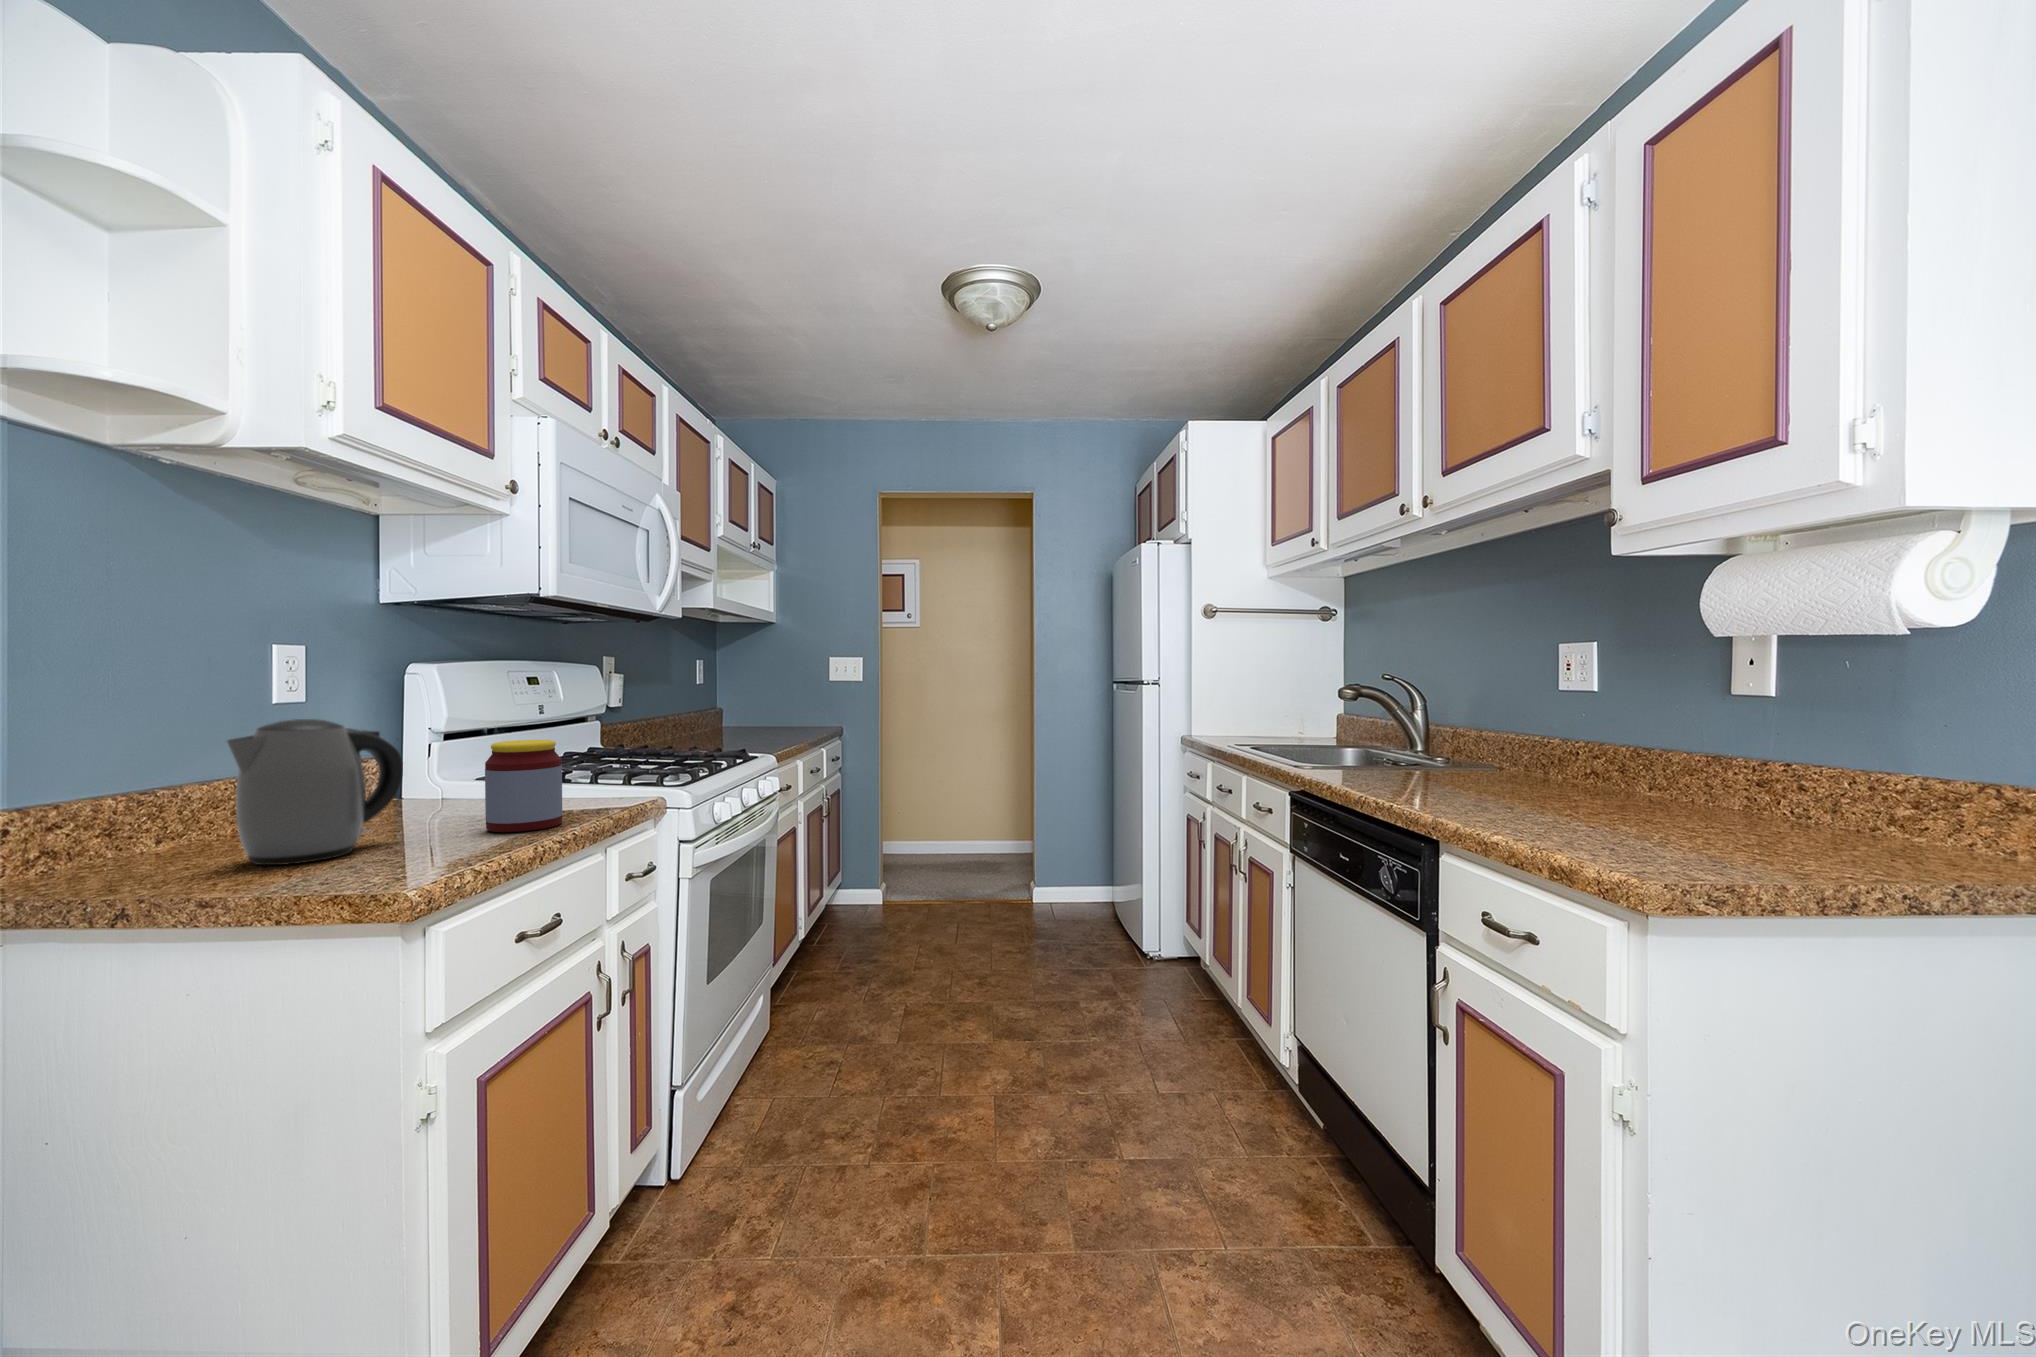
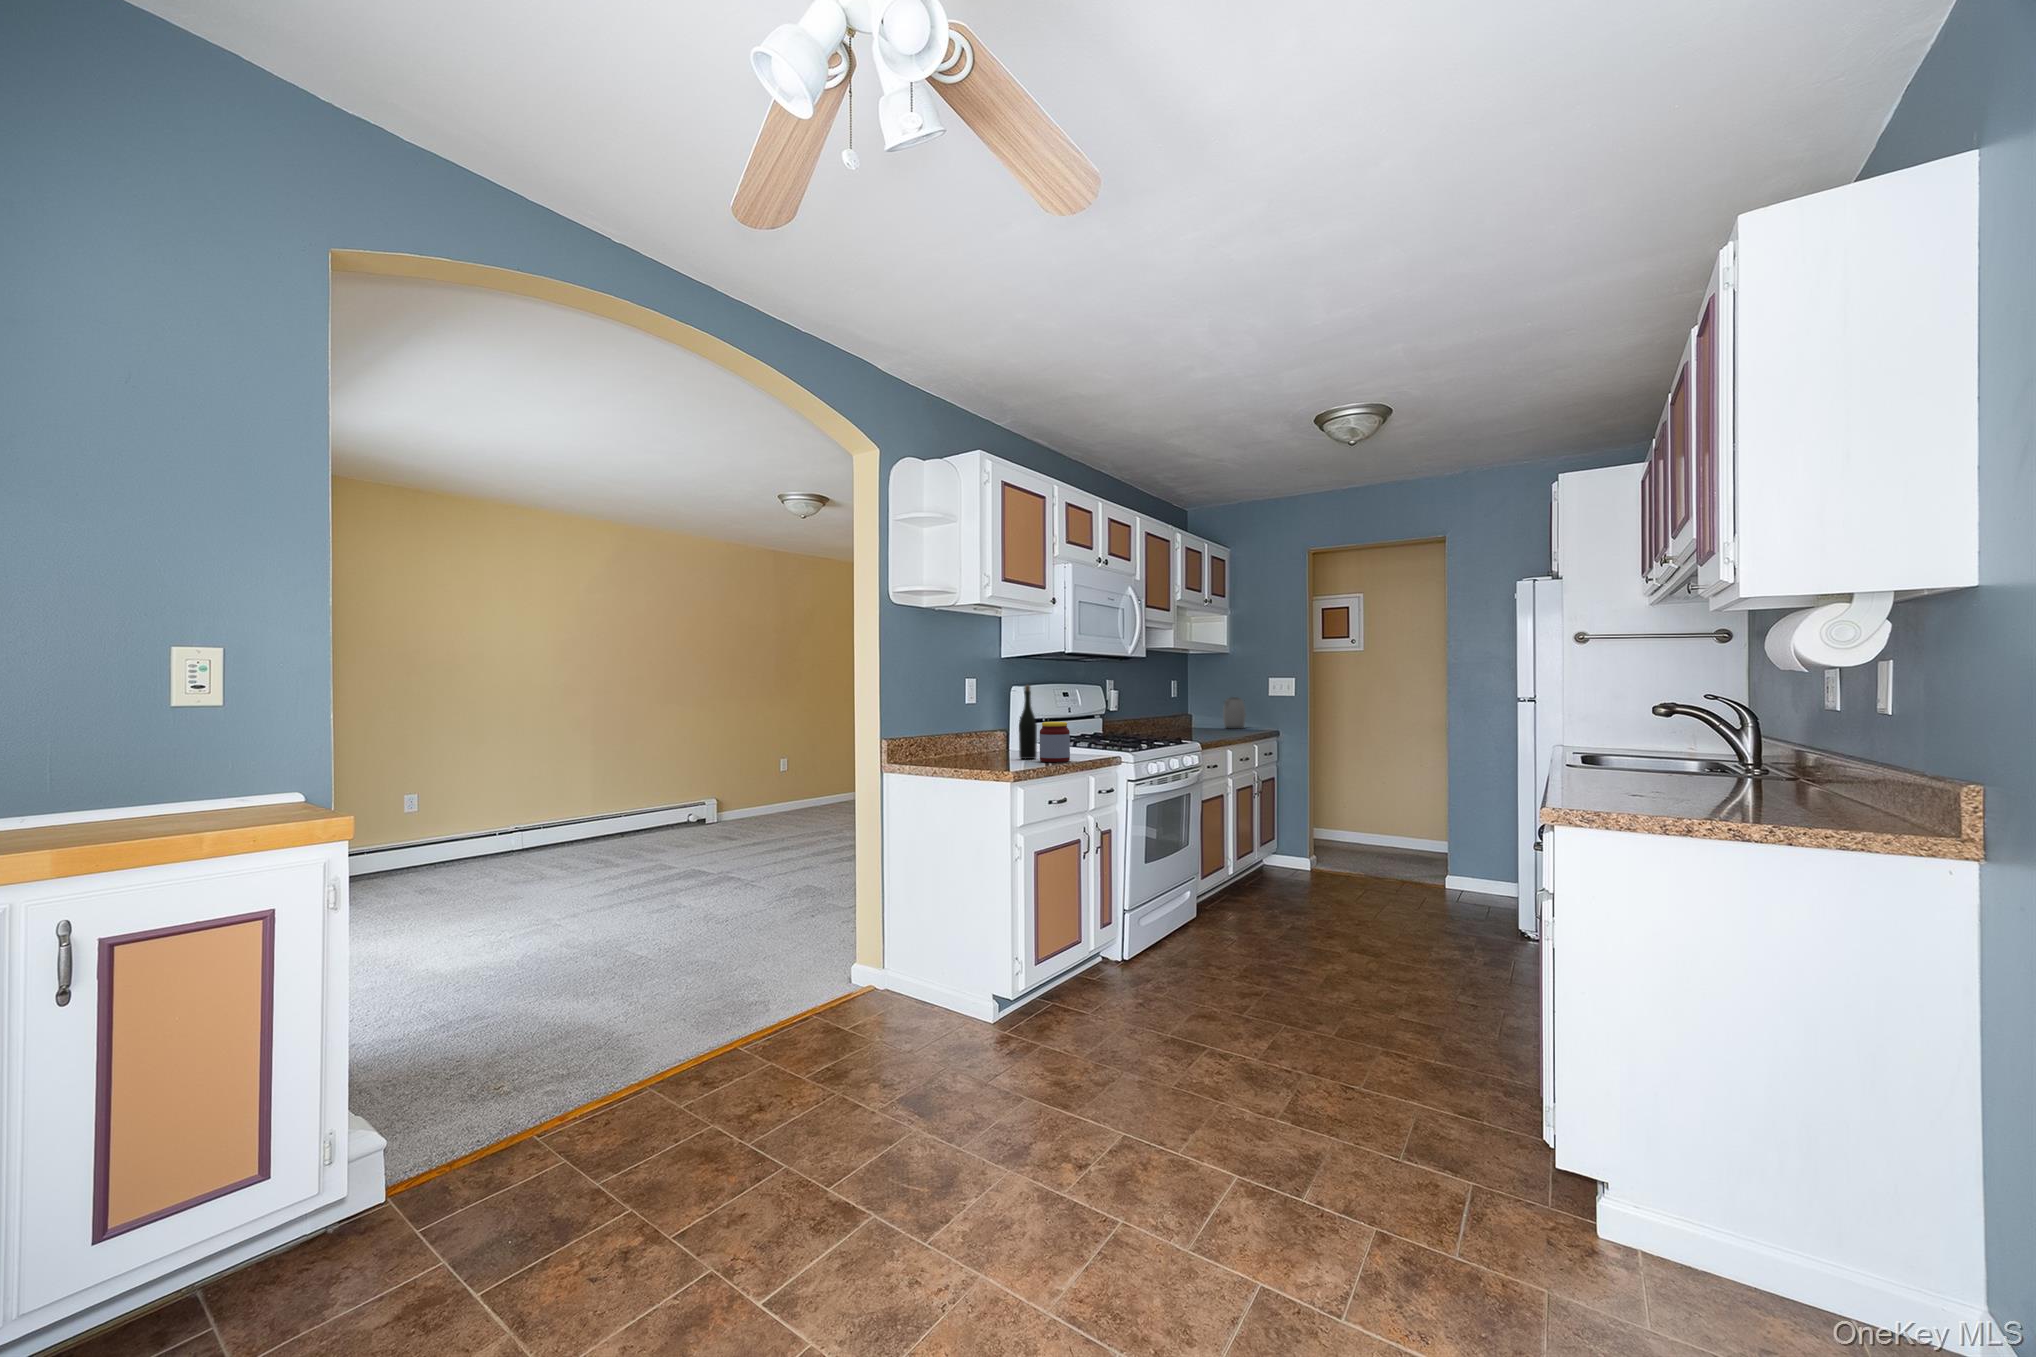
bottle: none [427,660,476,826] -> present [1019,685,1037,759]
kettle: present [227,719,403,865] -> present [1223,697,1246,729]

